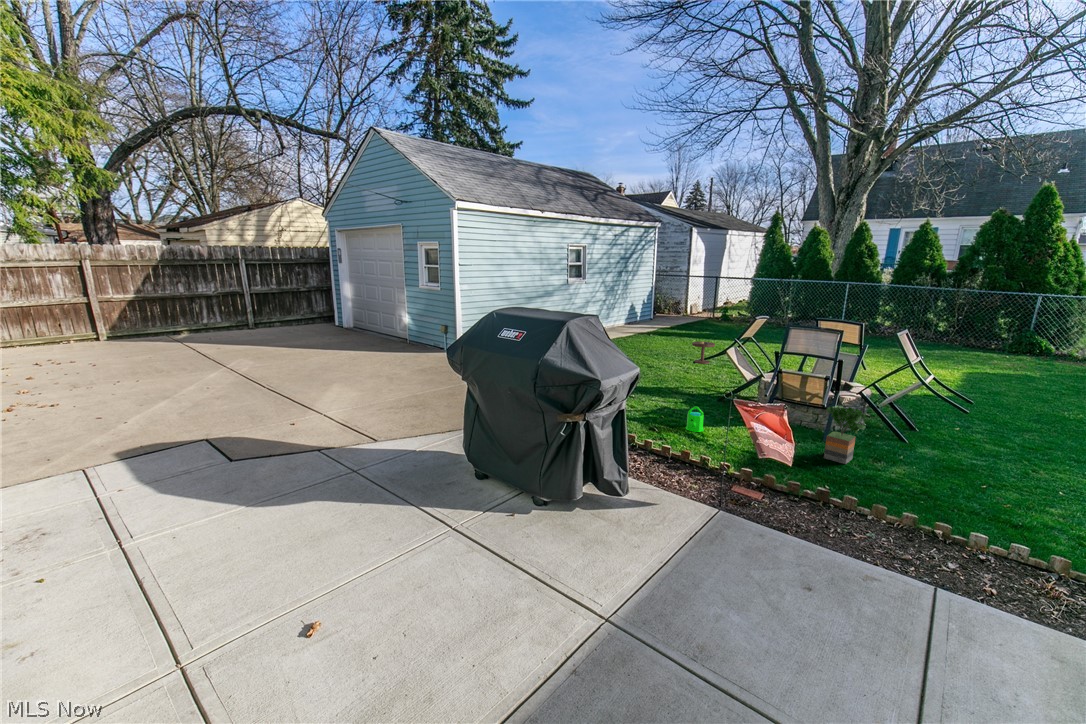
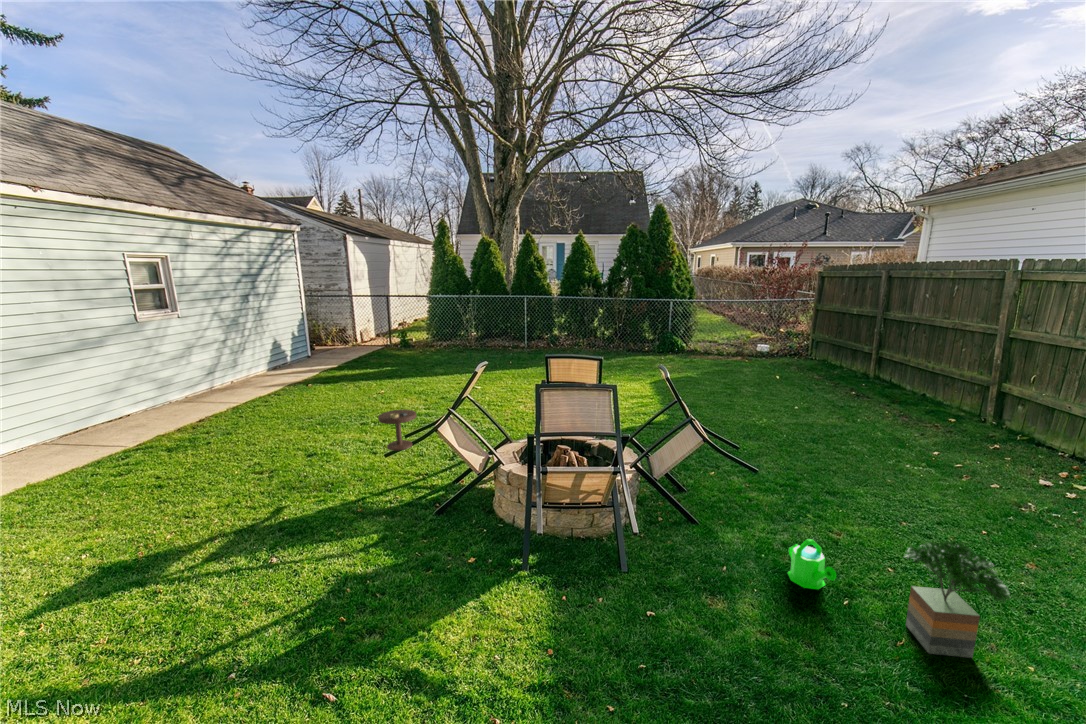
watering can: present [685,406,704,432] -> present [788,539,837,589]
potted tree: present [824,406,867,464] -> present [905,541,1011,658]

